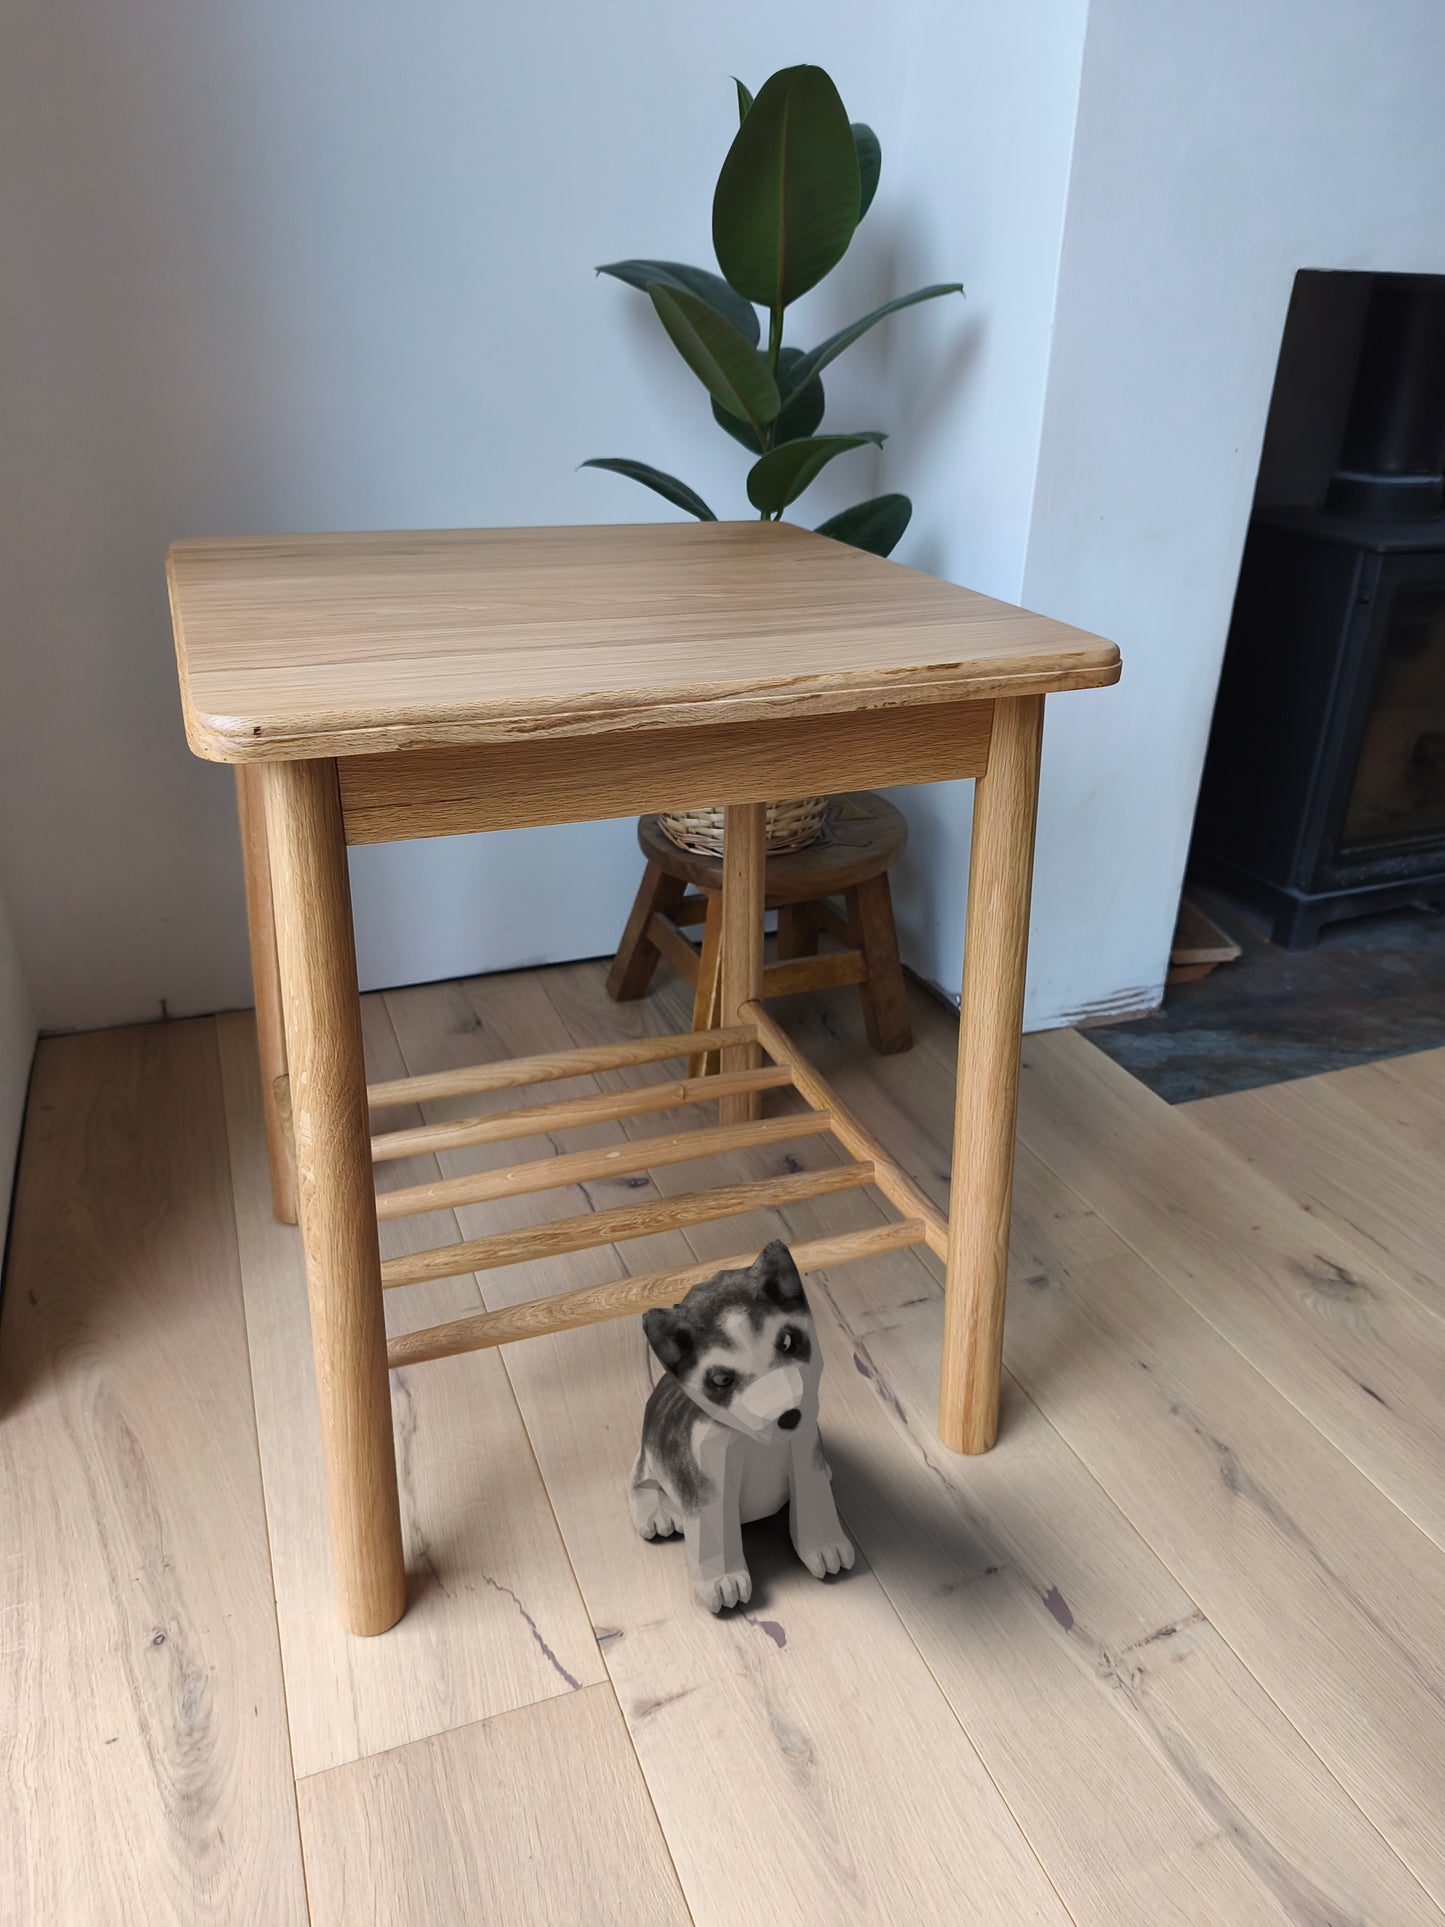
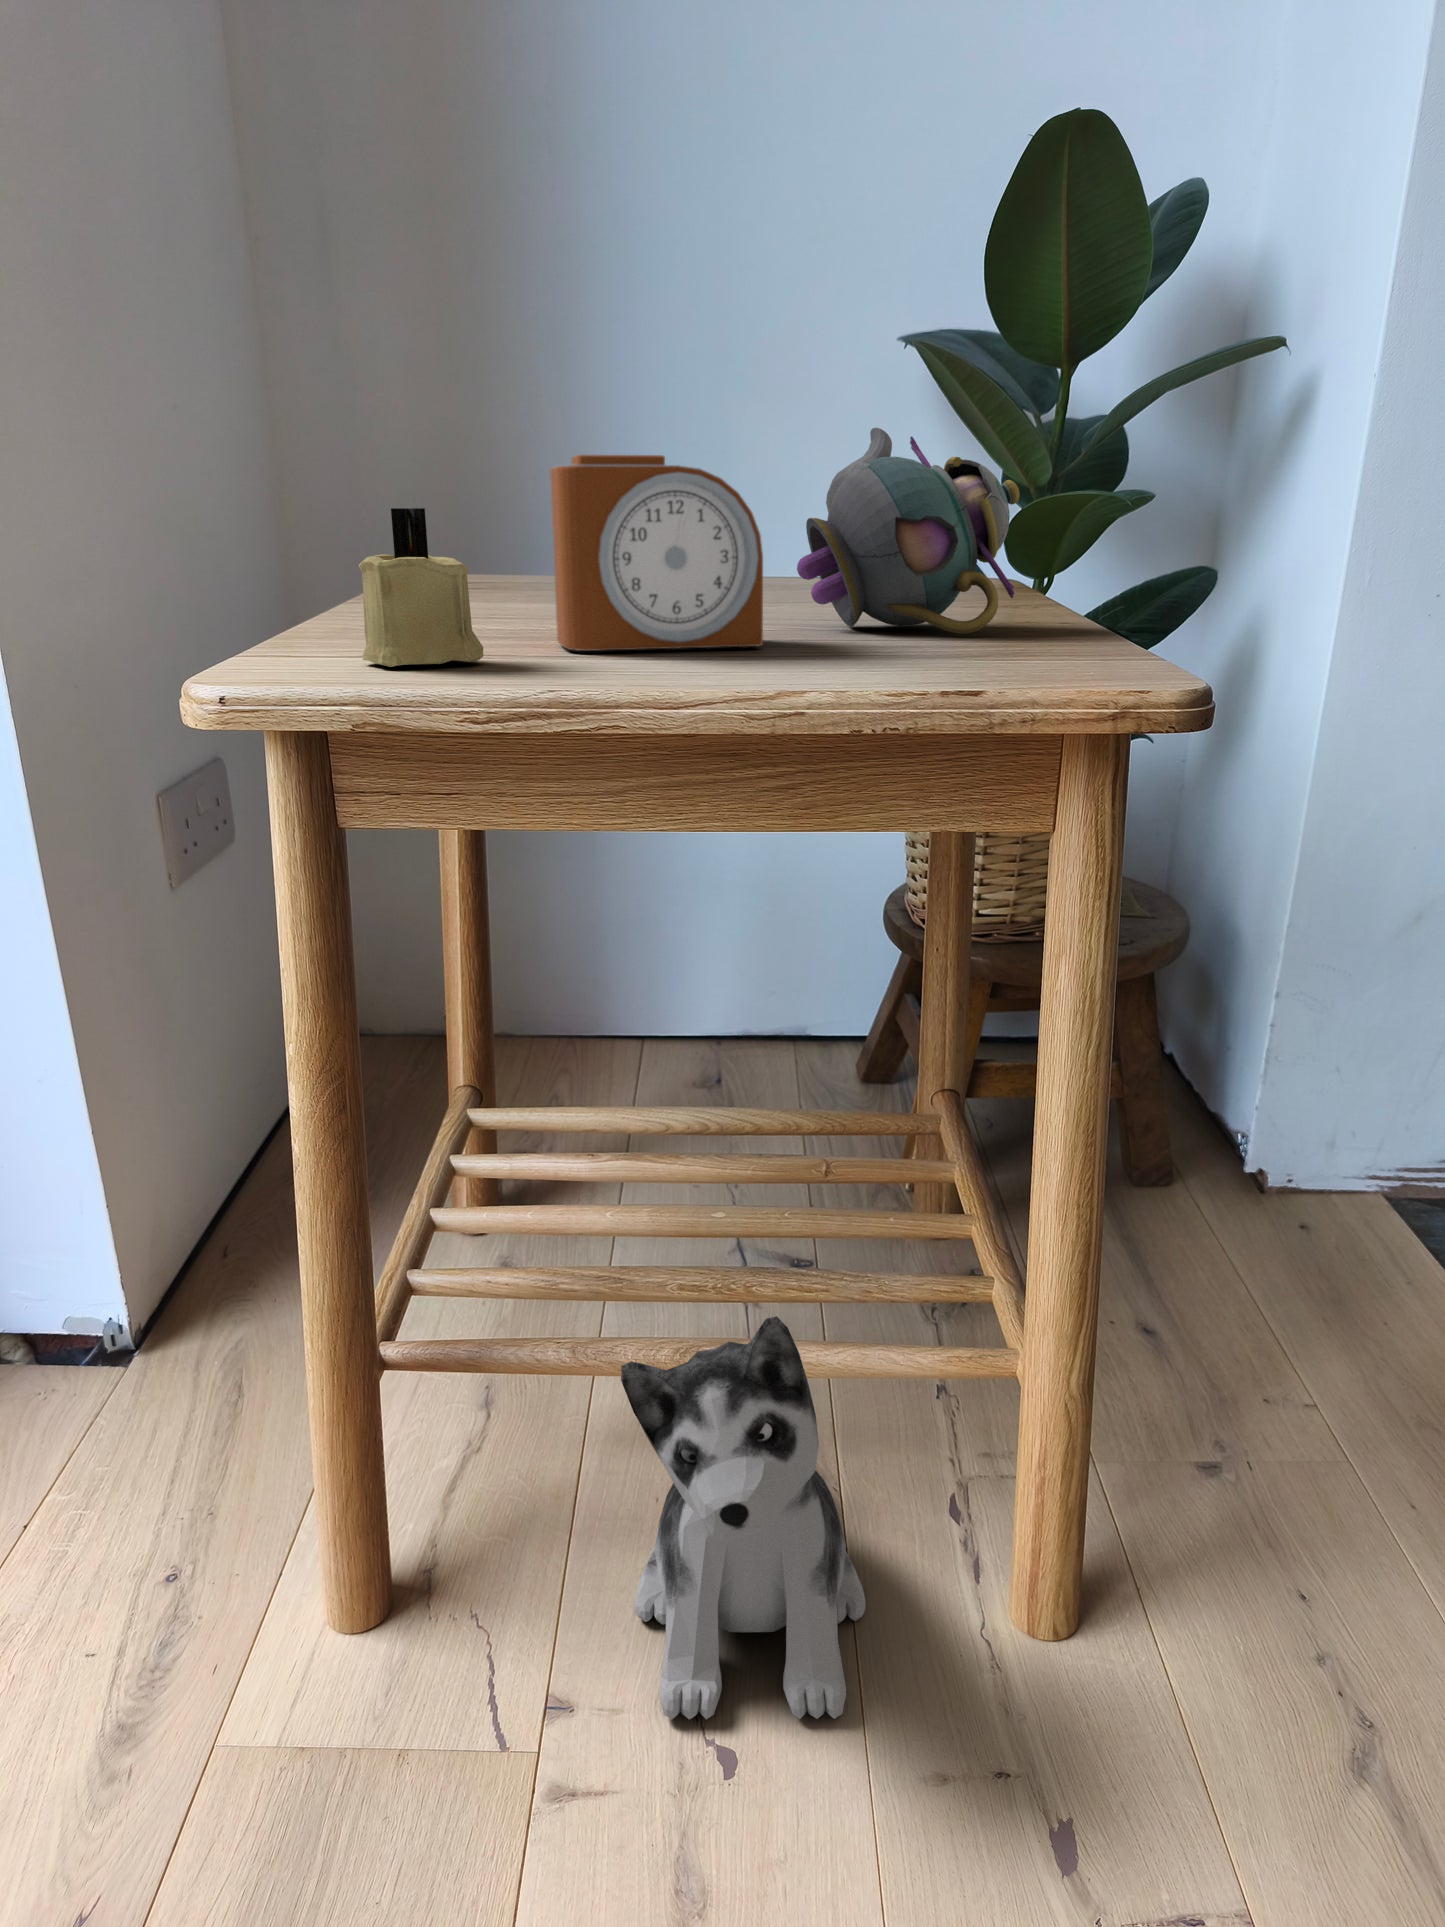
teapot: none [650,370,861,581] -> present [797,428,1020,634]
alarm clock: none [459,423,681,629] -> present [550,455,763,651]
candle: none [326,497,456,670] -> present [359,508,483,667]

